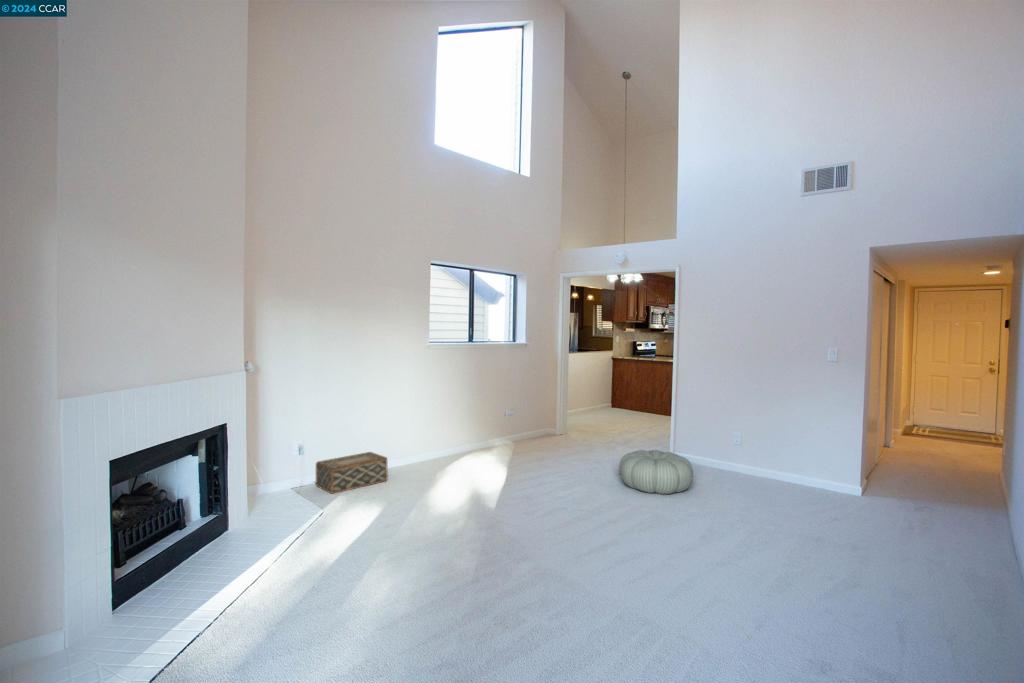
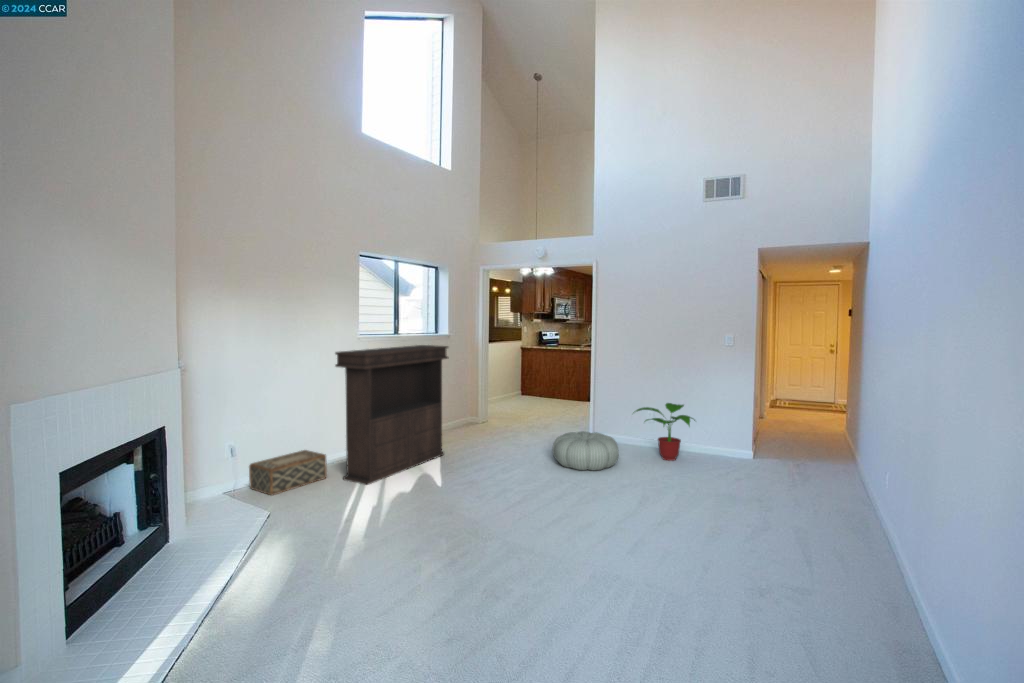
console table: none [396,353,514,491] -> present [335,345,449,485]
potted plant: none [713,423,791,490] -> present [636,403,695,461]

